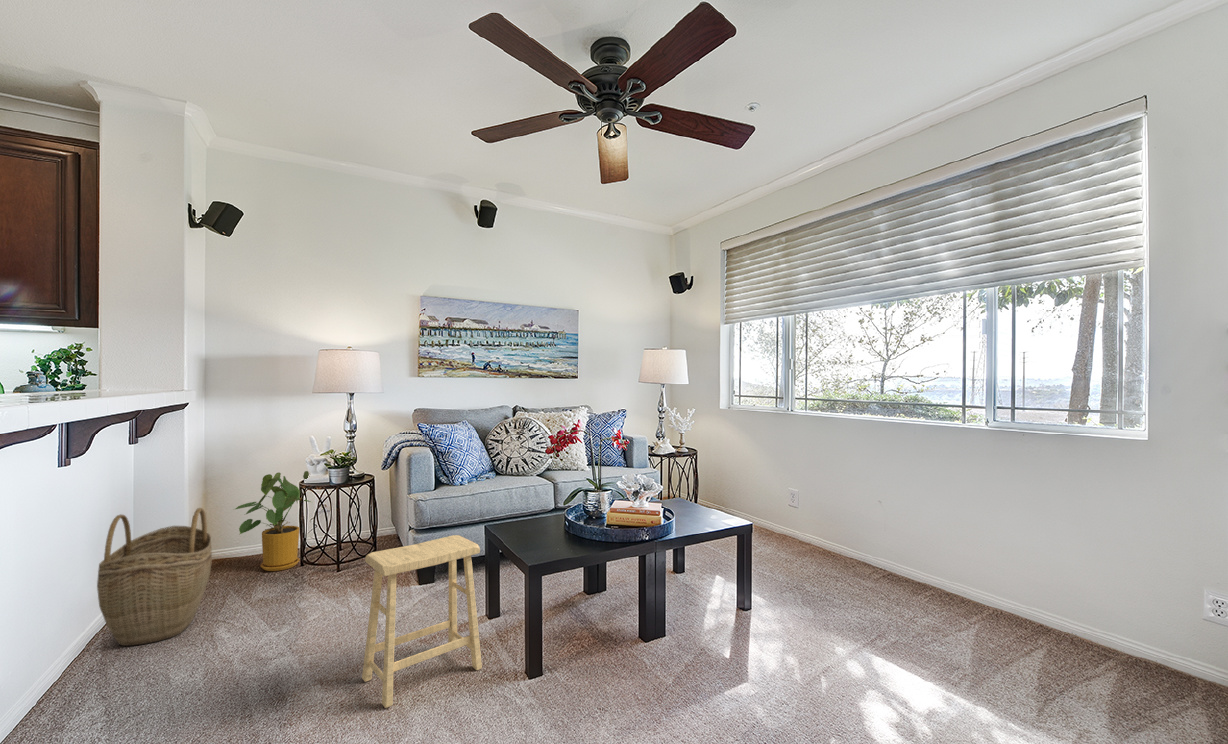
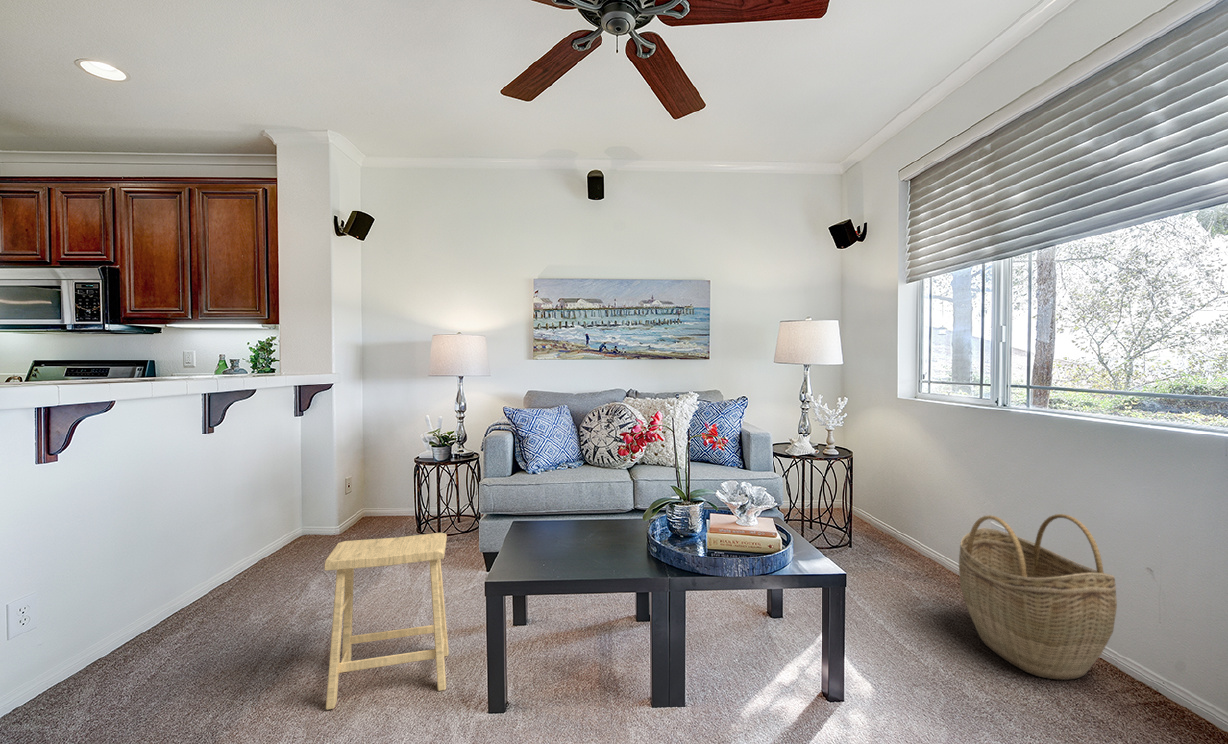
house plant: present [235,471,311,571] -> none [360,447,442,536]
woven basket: present [97,508,212,646] -> present [959,514,1117,680]

